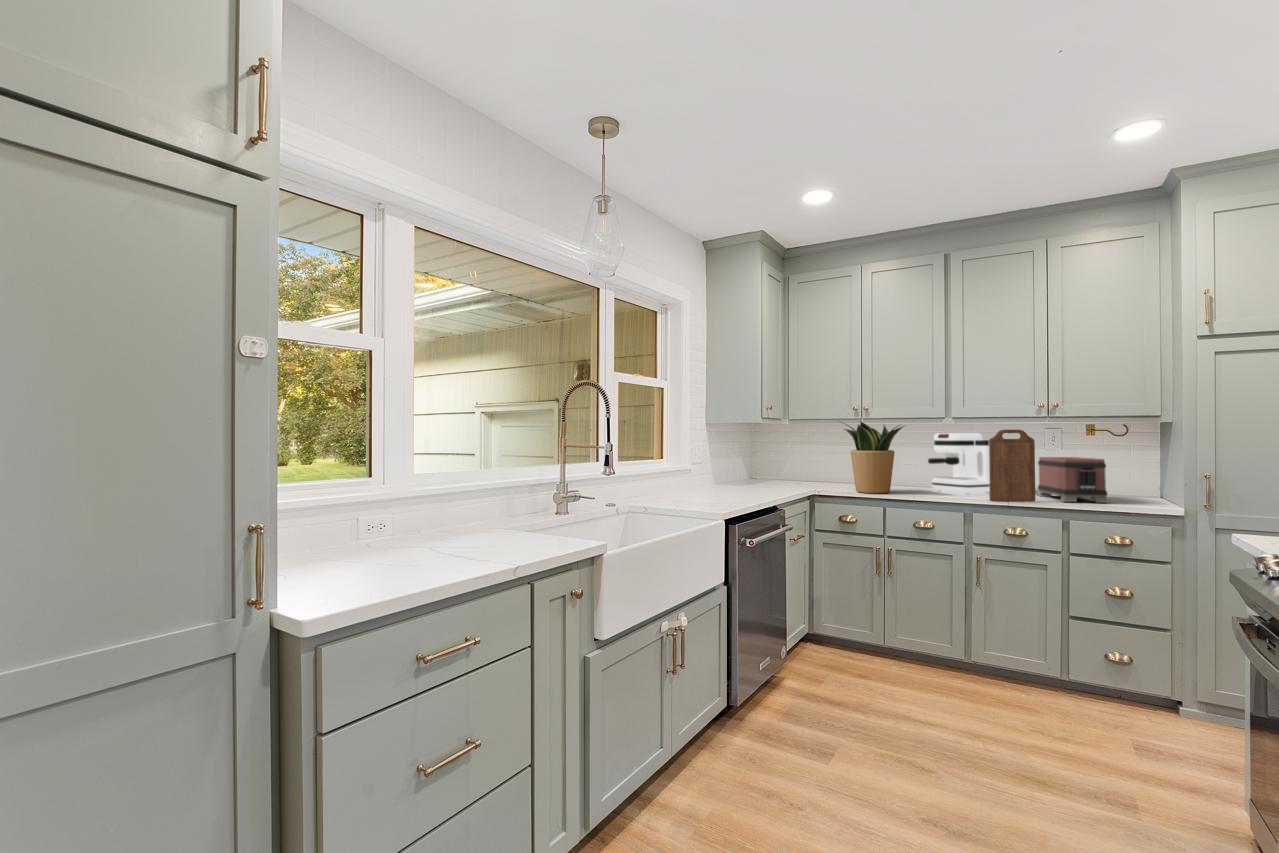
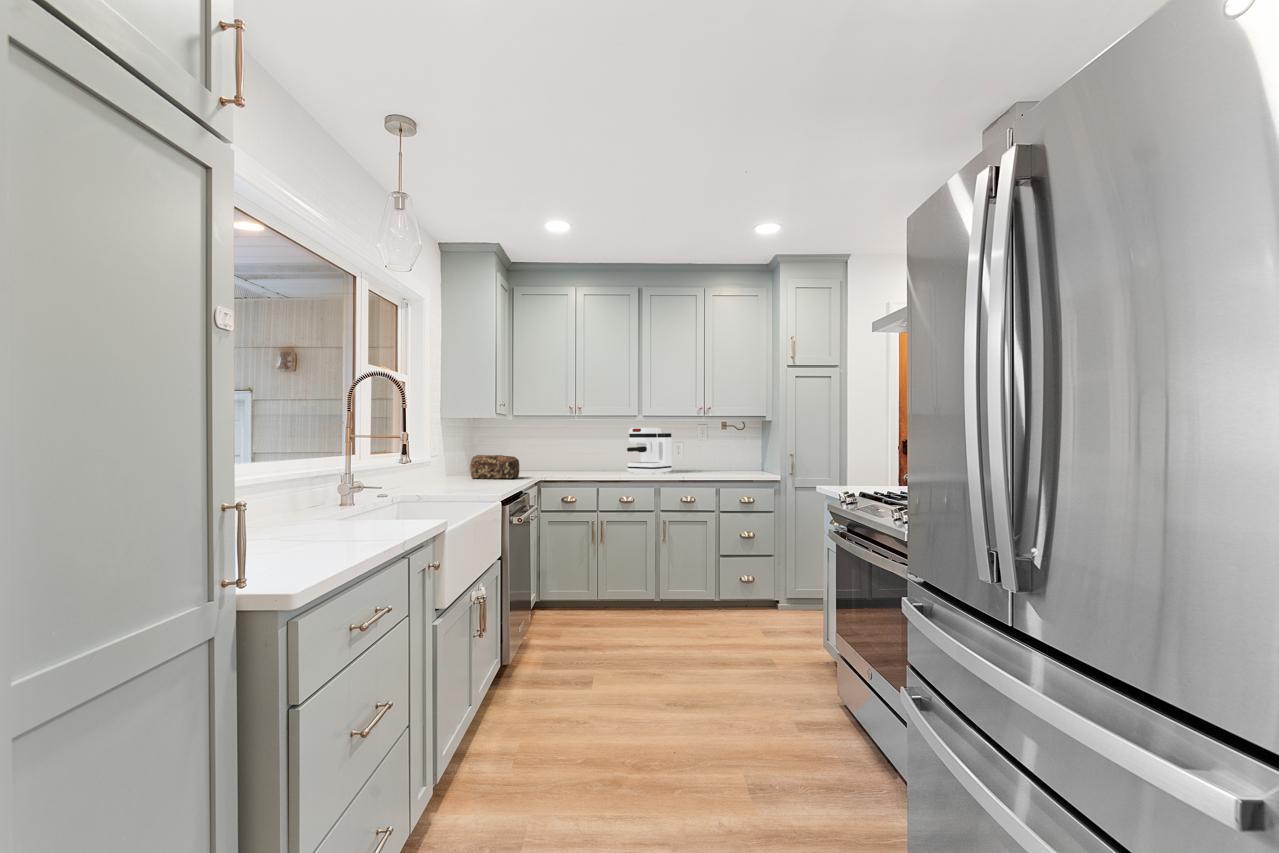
potted plant: present [841,421,904,493] -> none [561,417,616,476]
cutting board: present [989,429,1035,501] -> none [673,425,700,478]
toaster: present [1037,457,1109,503] -> none [695,445,740,476]
bread loaf: none [730,464,785,491] -> present [470,455,519,479]

